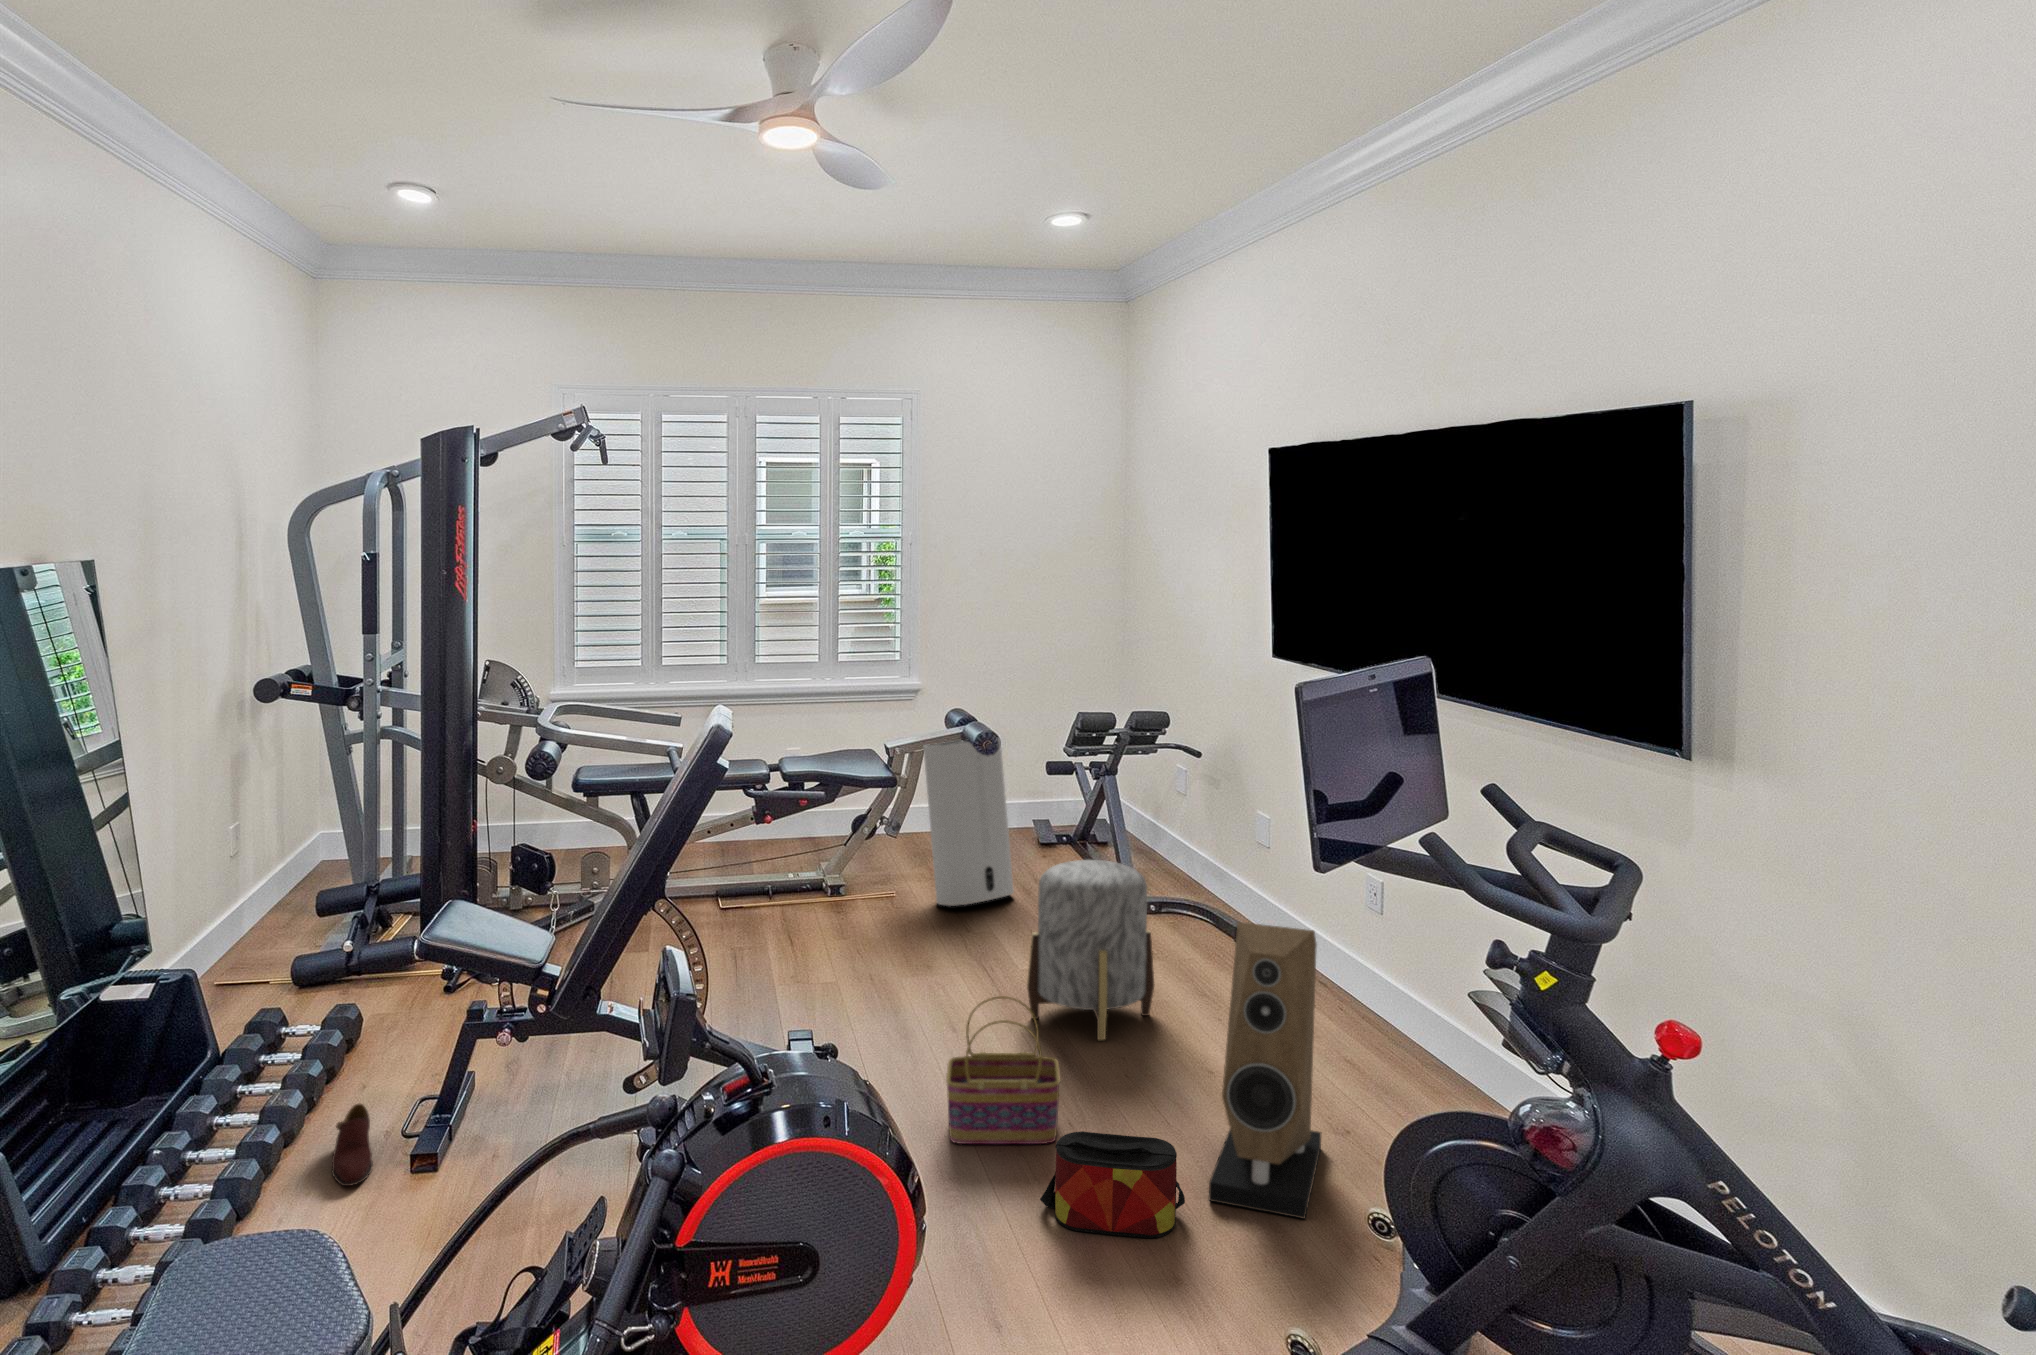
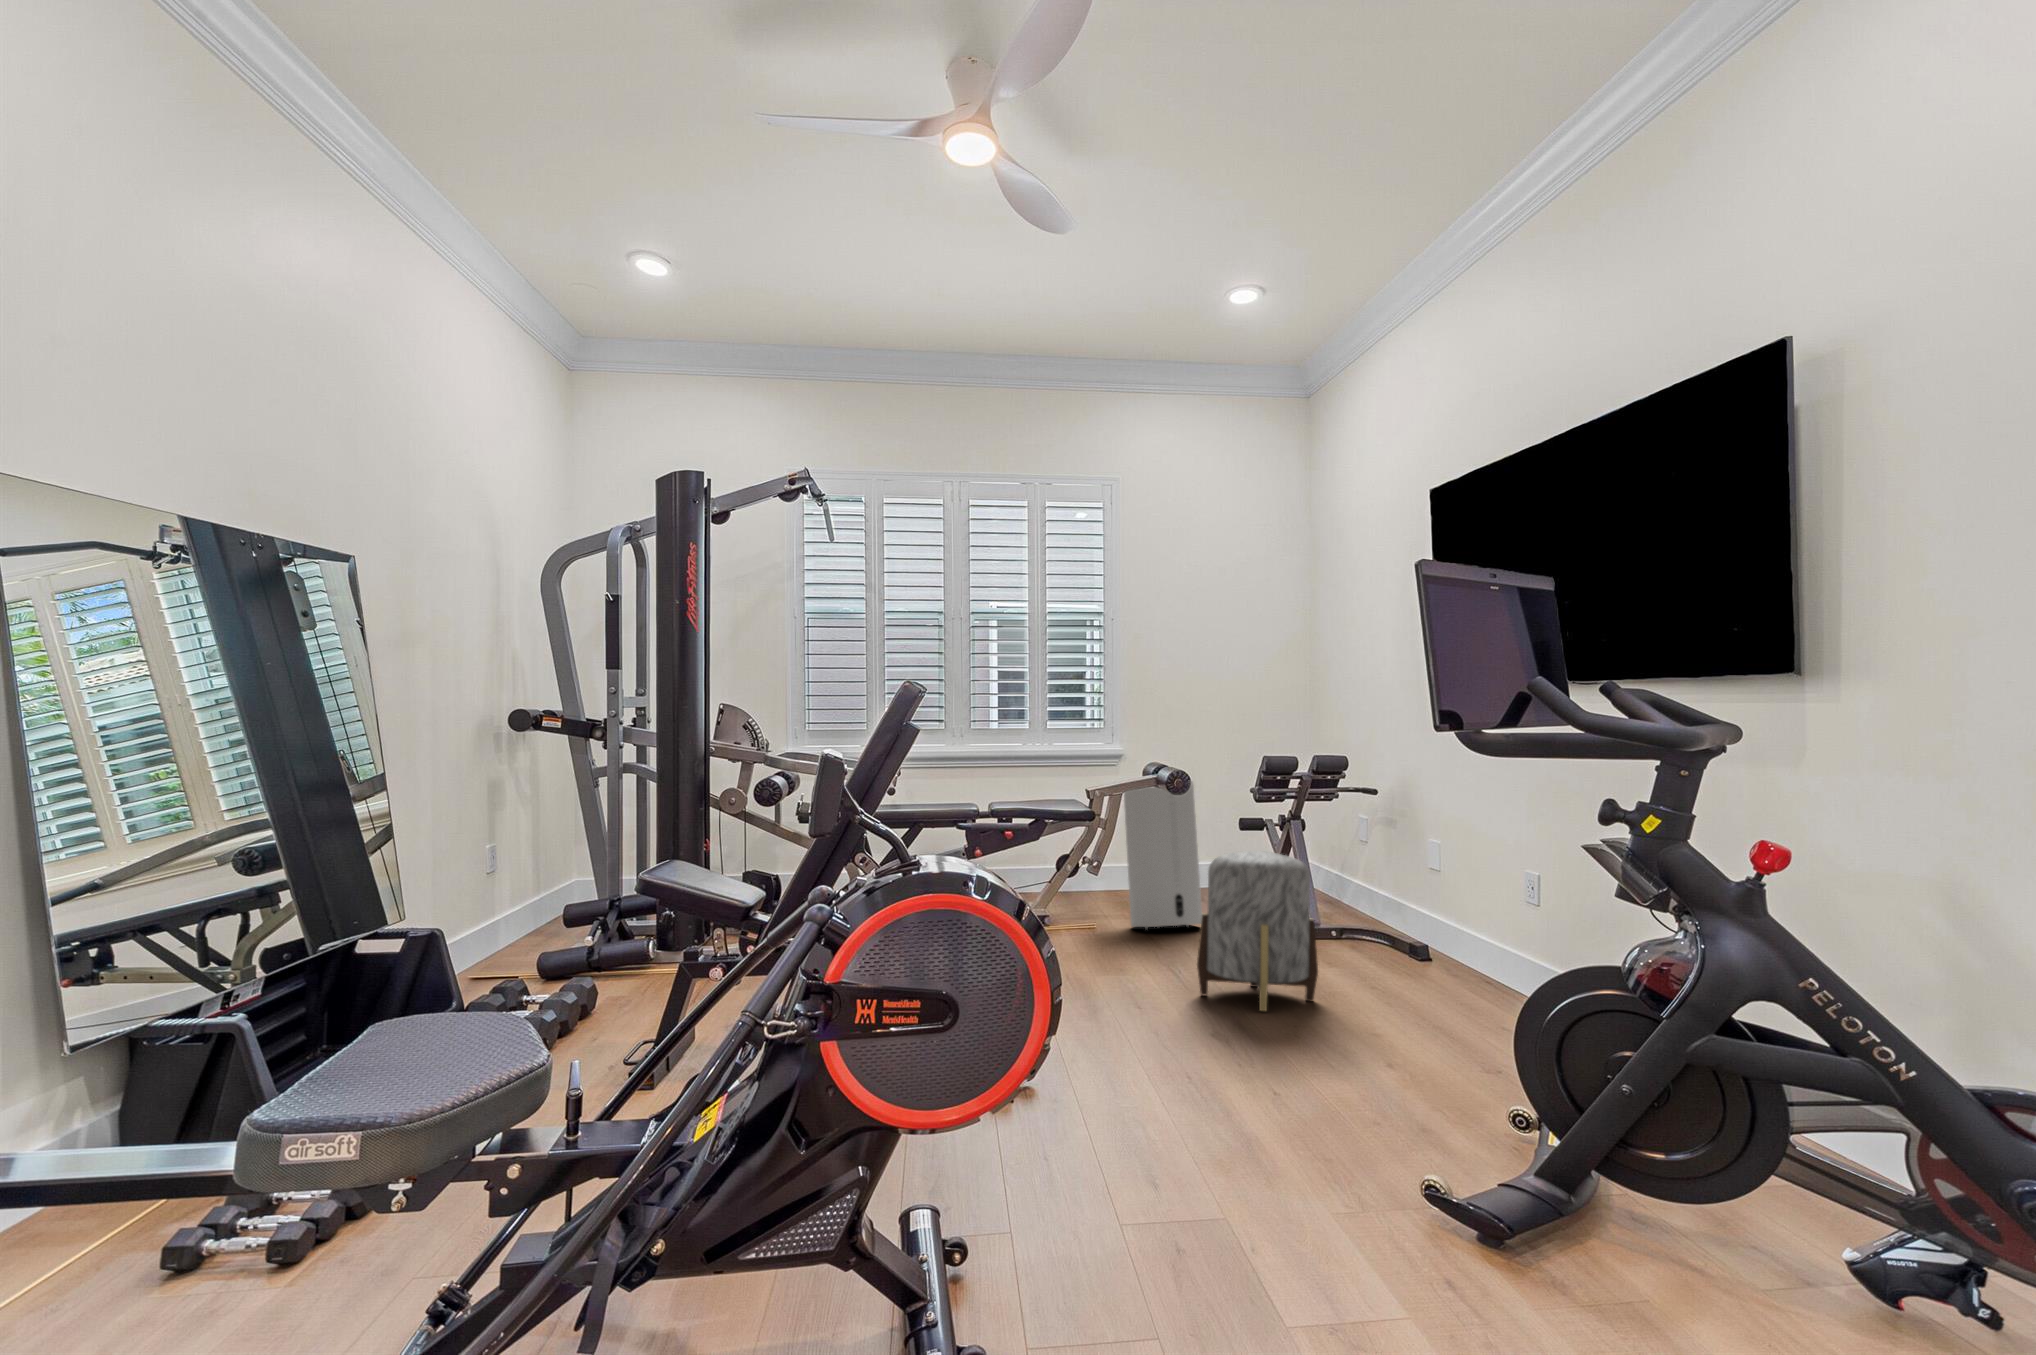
speaker: present [1209,922,1321,1219] -> none [1342,850,1464,1128]
basket: present [946,996,1061,1144] -> none [1105,931,1211,1064]
shoe: present [332,1104,373,1186] -> none [601,981,635,1032]
bag: present [1040,1131,1185,1238] -> none [1179,1029,1315,1125]

